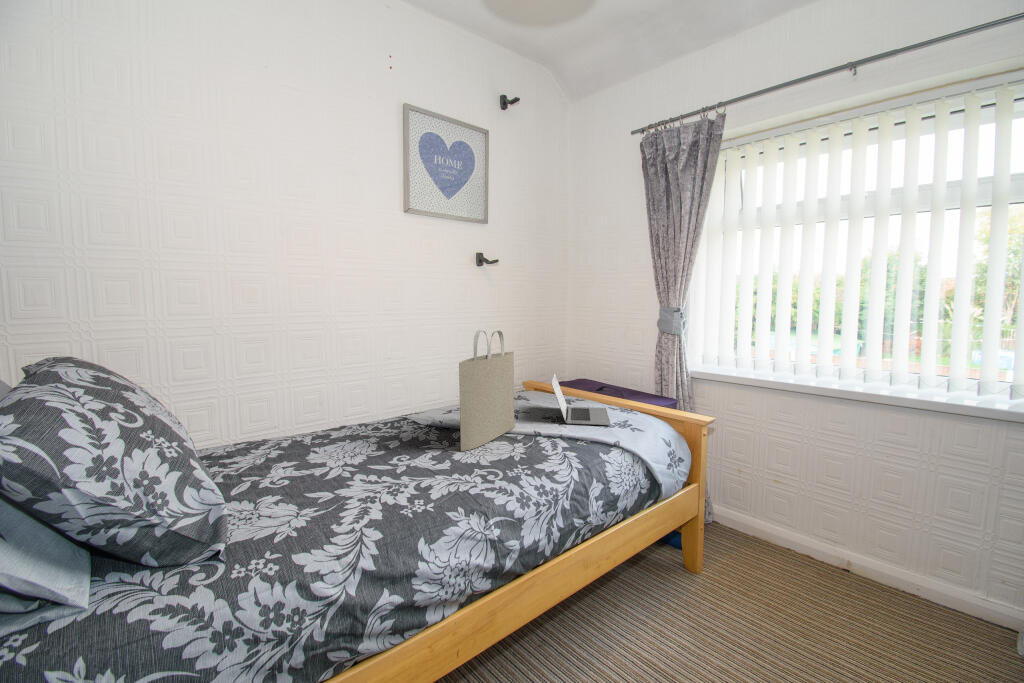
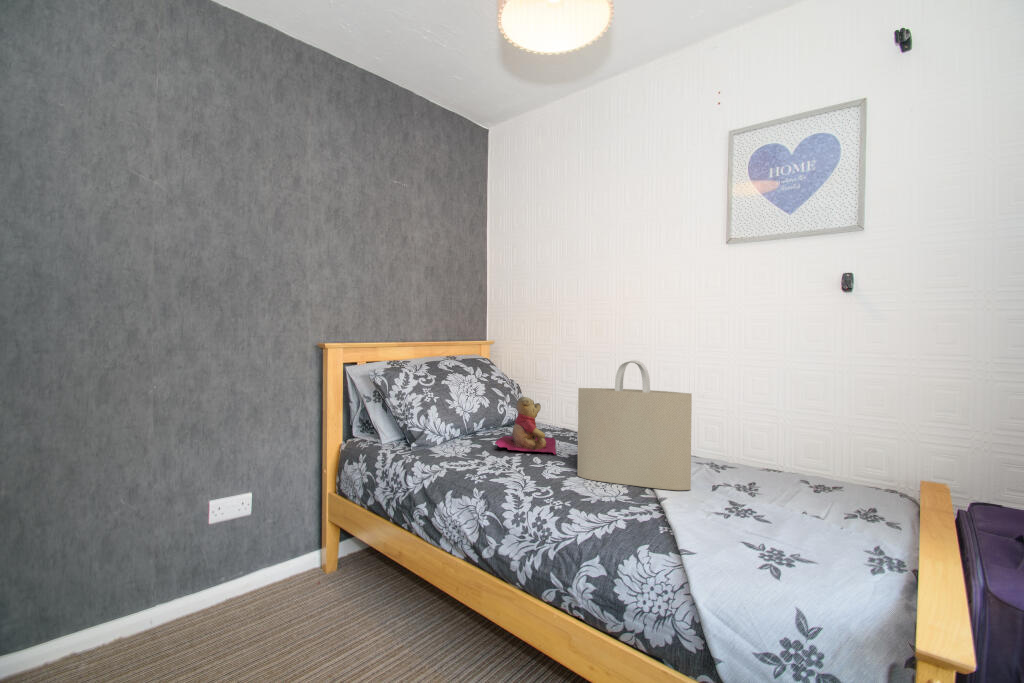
laptop: present [551,373,610,425] -> none [723,447,879,548]
teddy bear: none [253,397,378,474] -> present [495,397,556,454]

